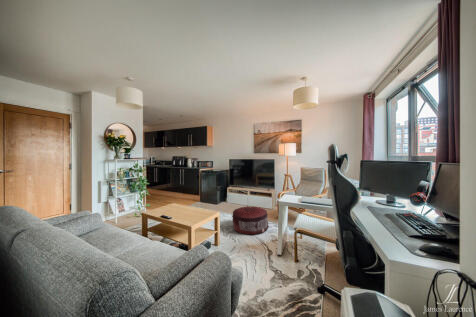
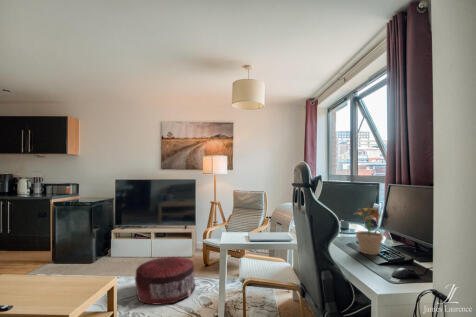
potted plant: none [387,179,422,226] -> present [356,207,383,255]

